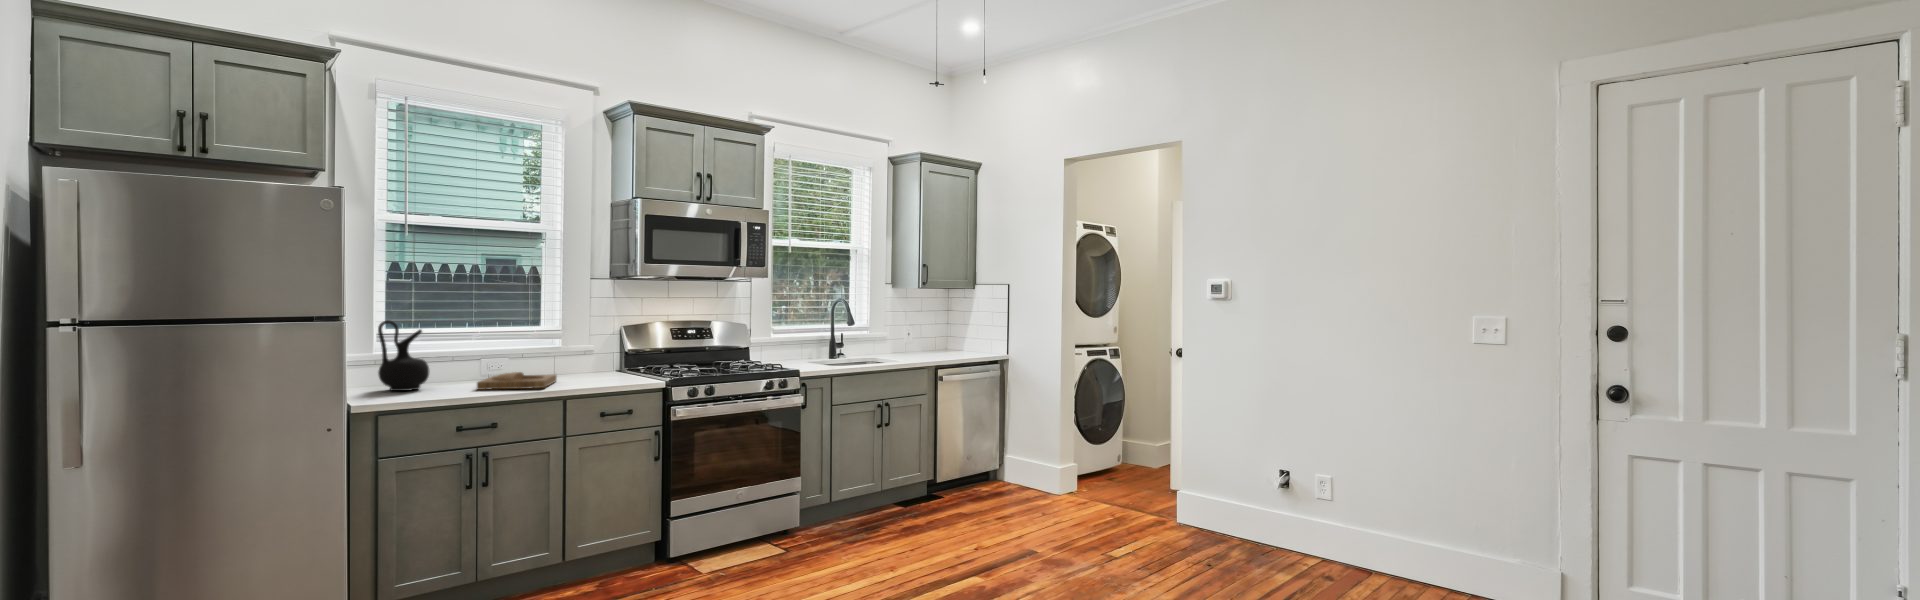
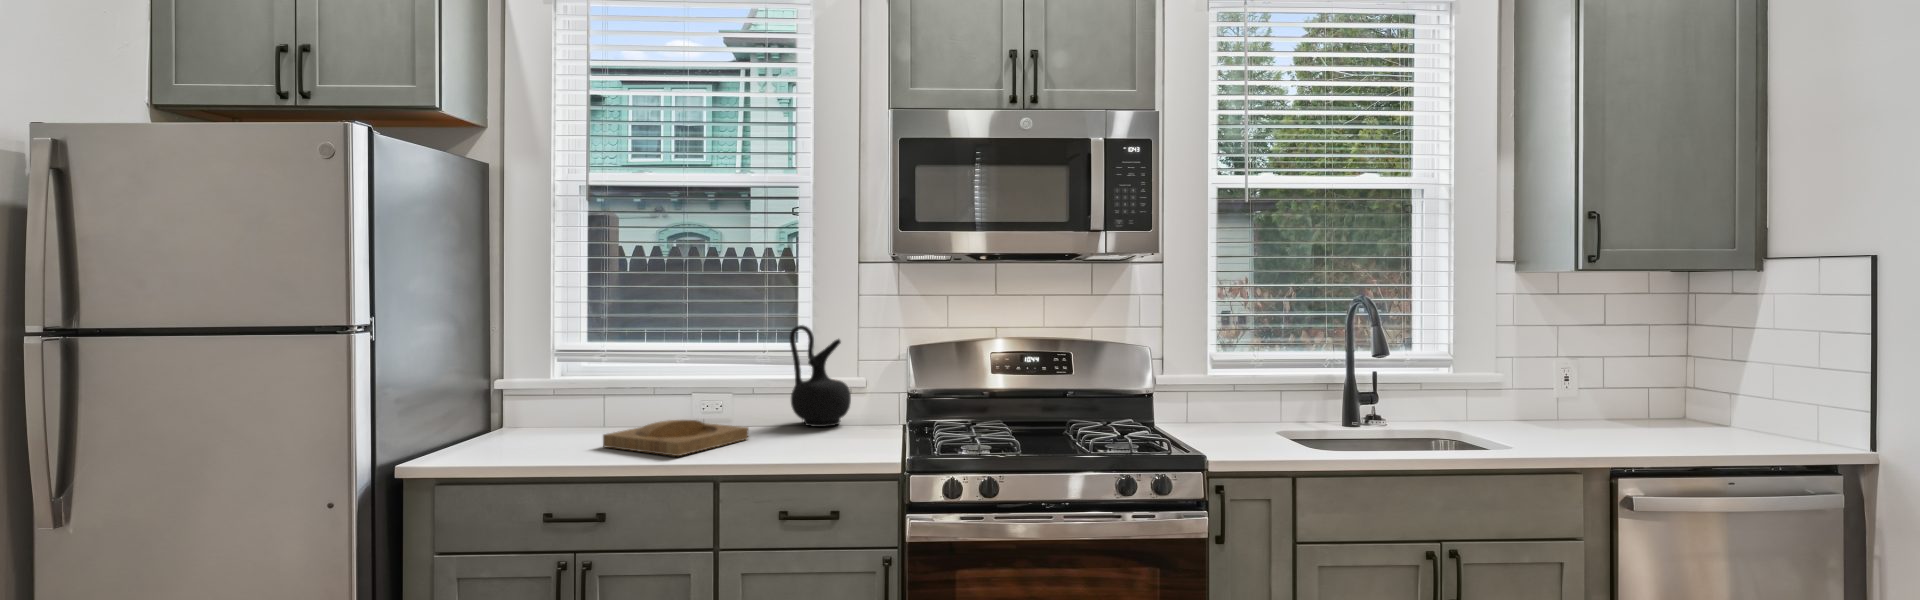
ceramic jug: present [378,320,429,391] -> present [790,325,851,427]

